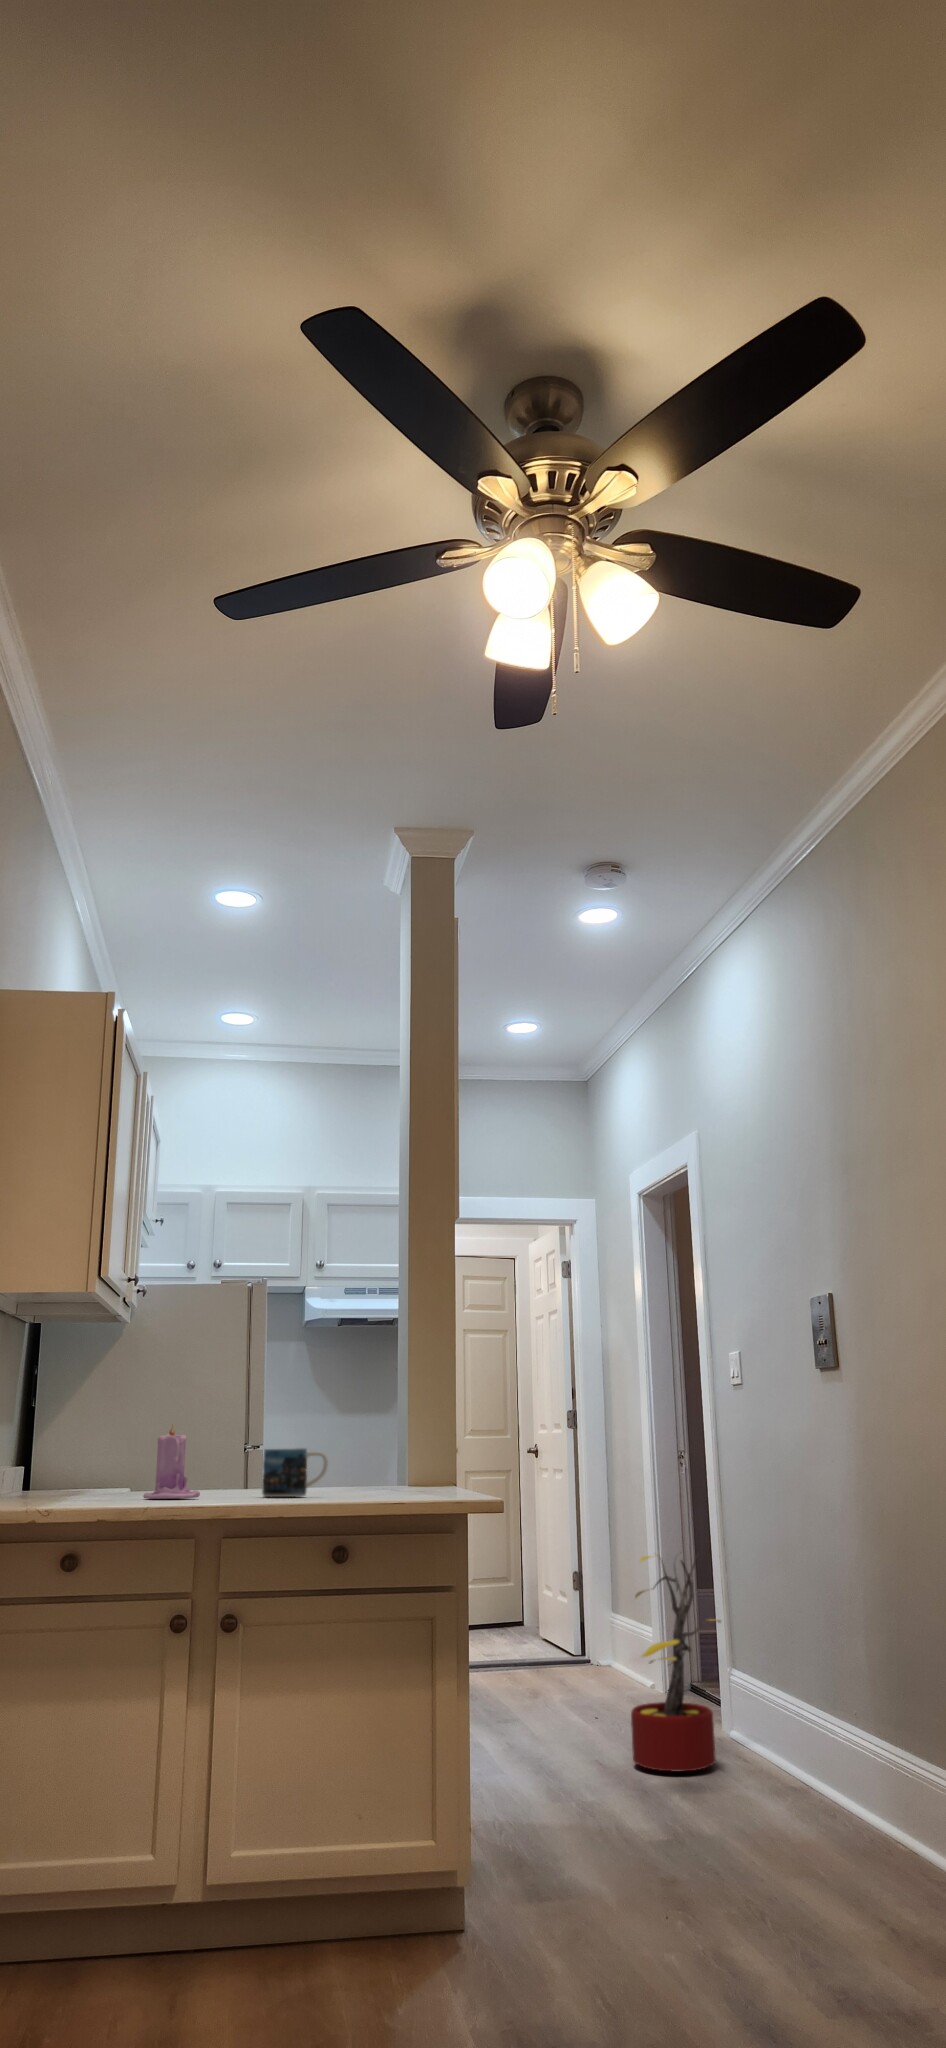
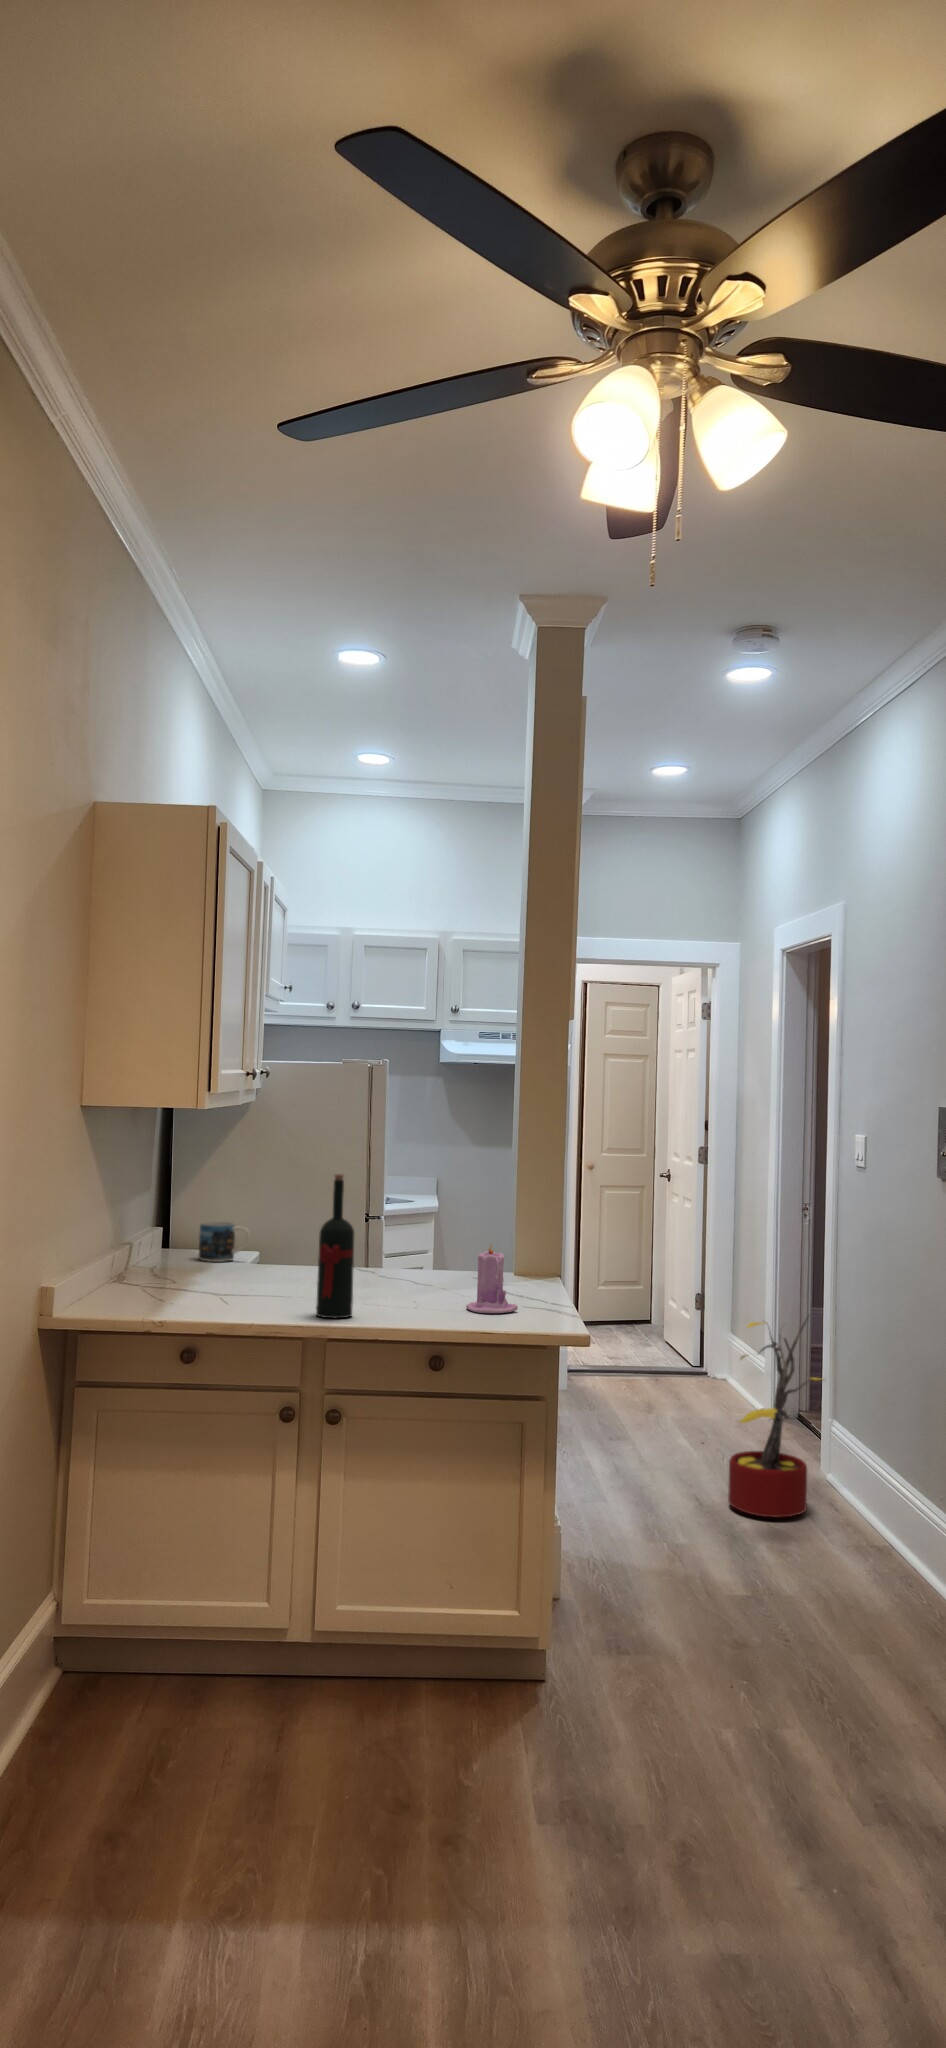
wine bottle: none [211,1347,252,1500] -> present [316,1174,354,1318]
candle: present [143,1424,200,1499] -> present [466,1244,518,1313]
mug: present [262,1448,328,1497] -> present [199,1221,250,1262]

